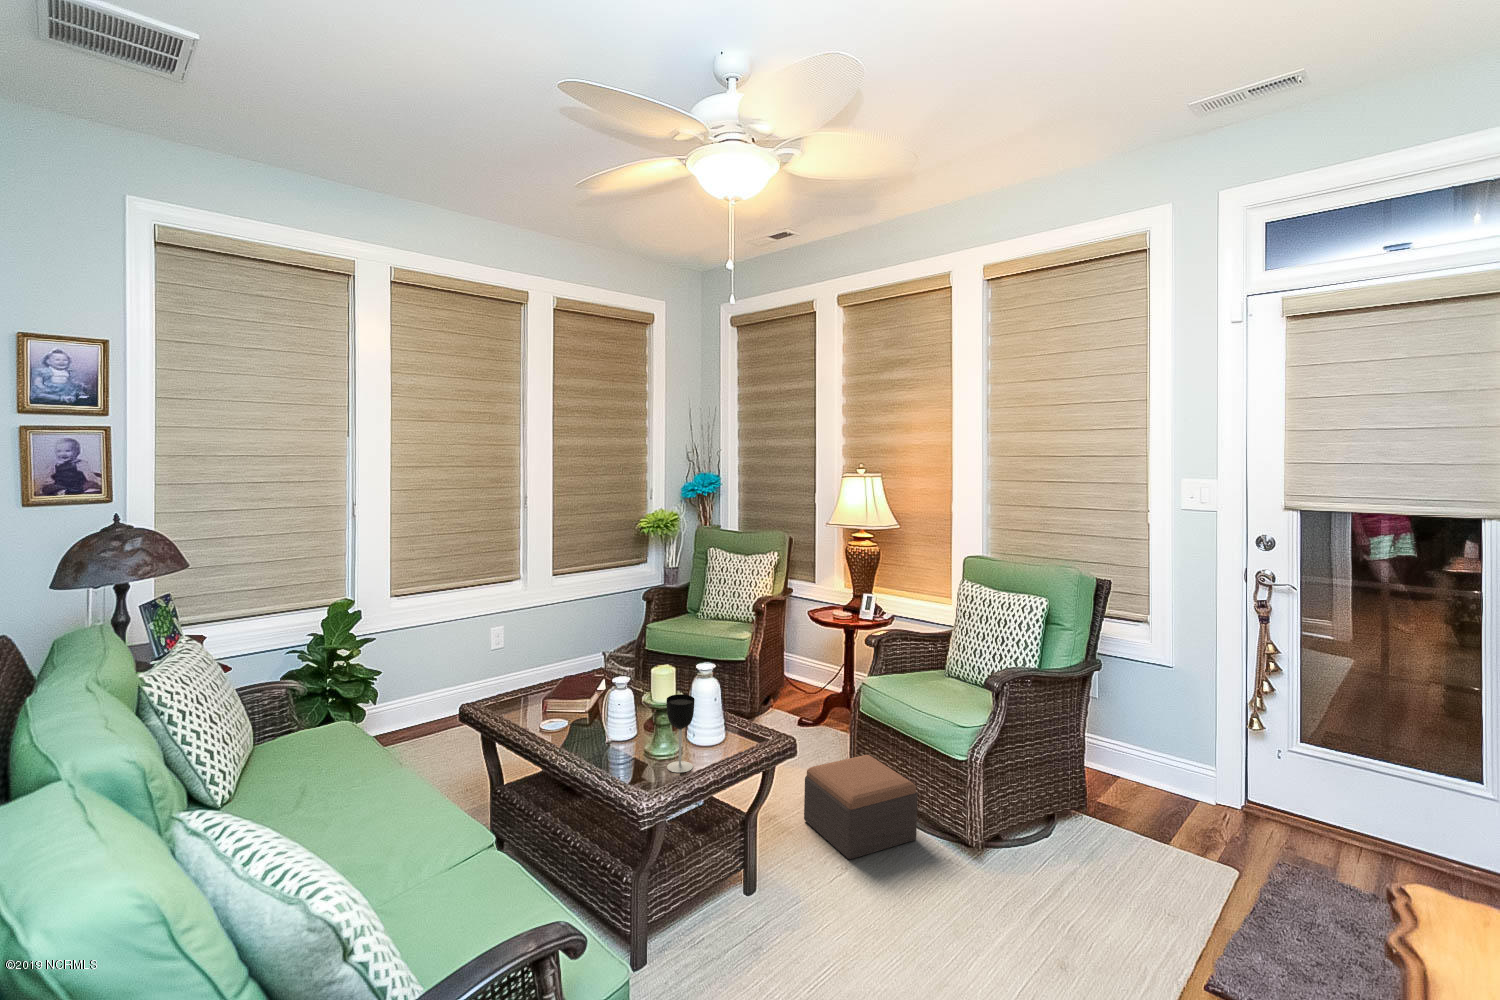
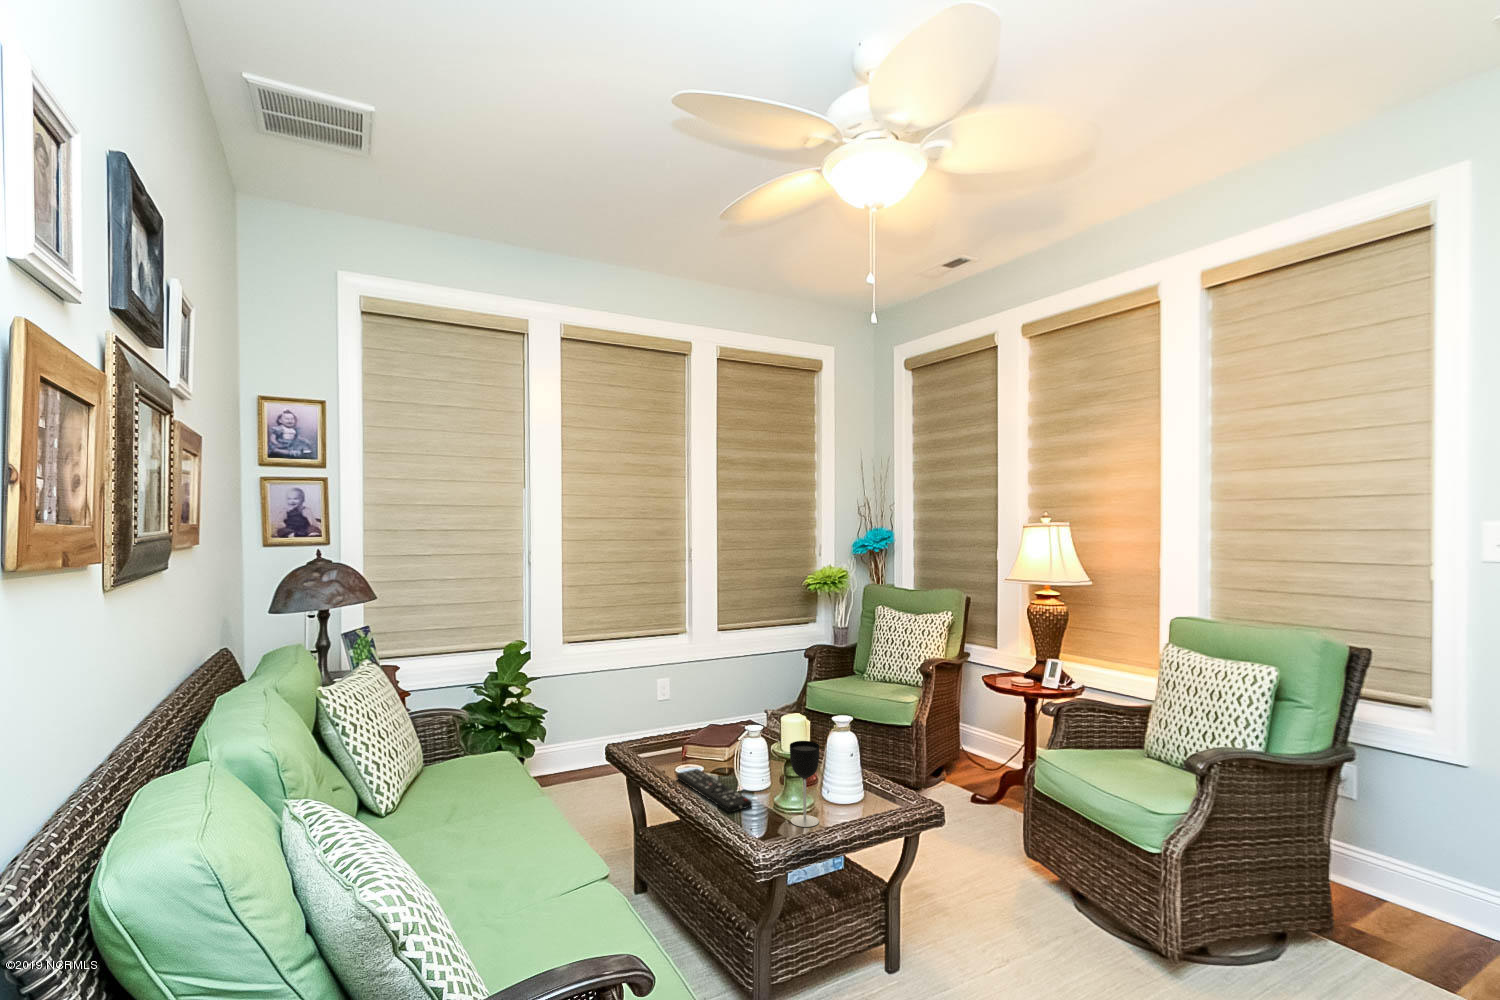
remote control: none [545,724,627,766] -> present [676,769,752,812]
footstool: present [804,755,918,860] -> none [964,837,1103,959]

